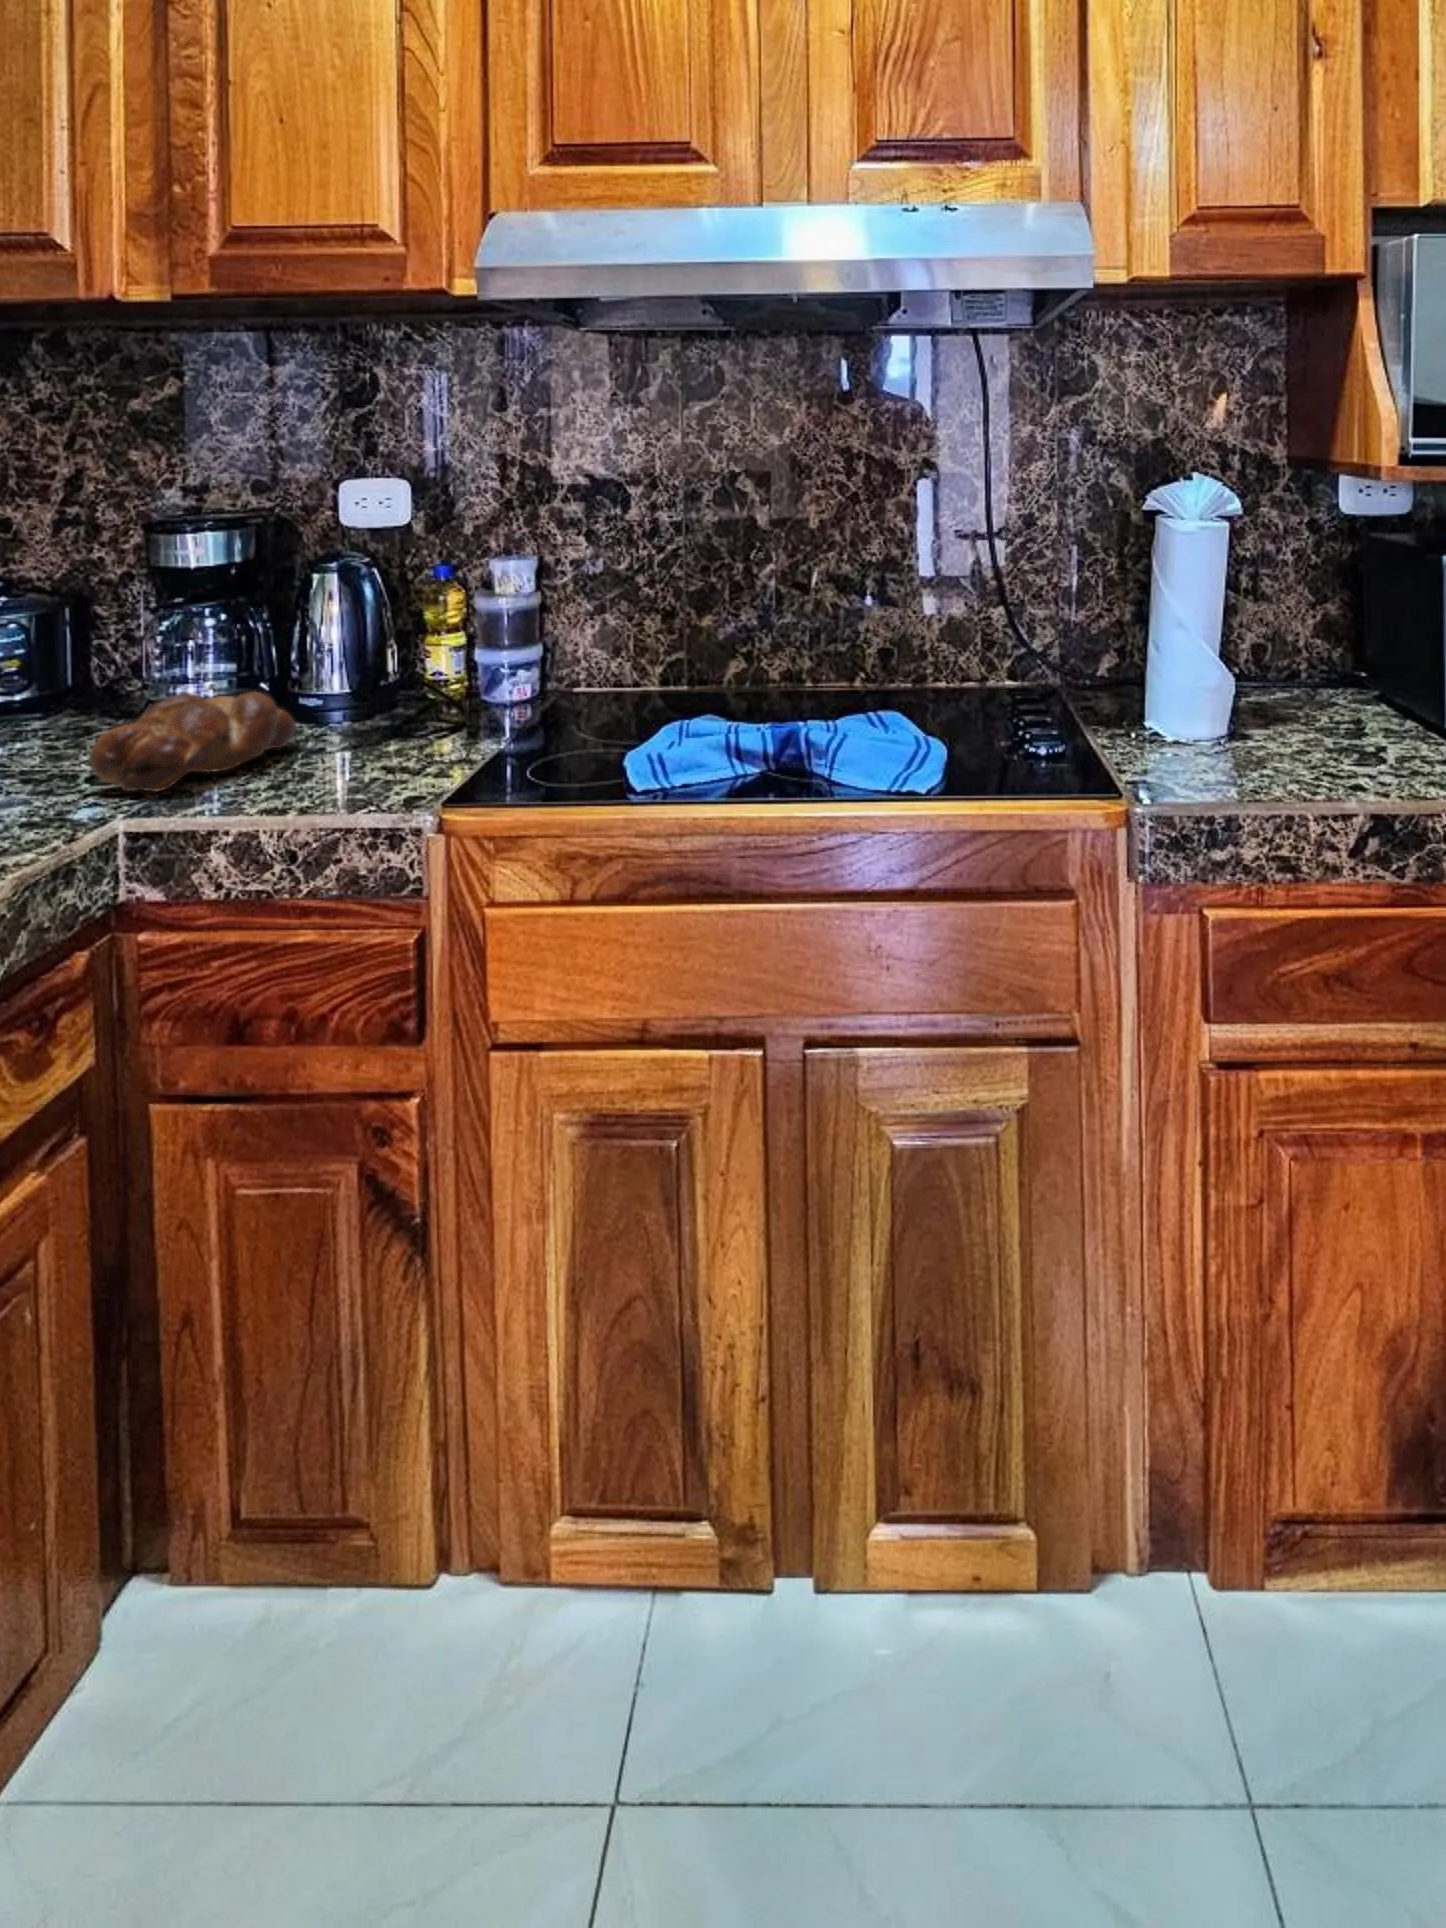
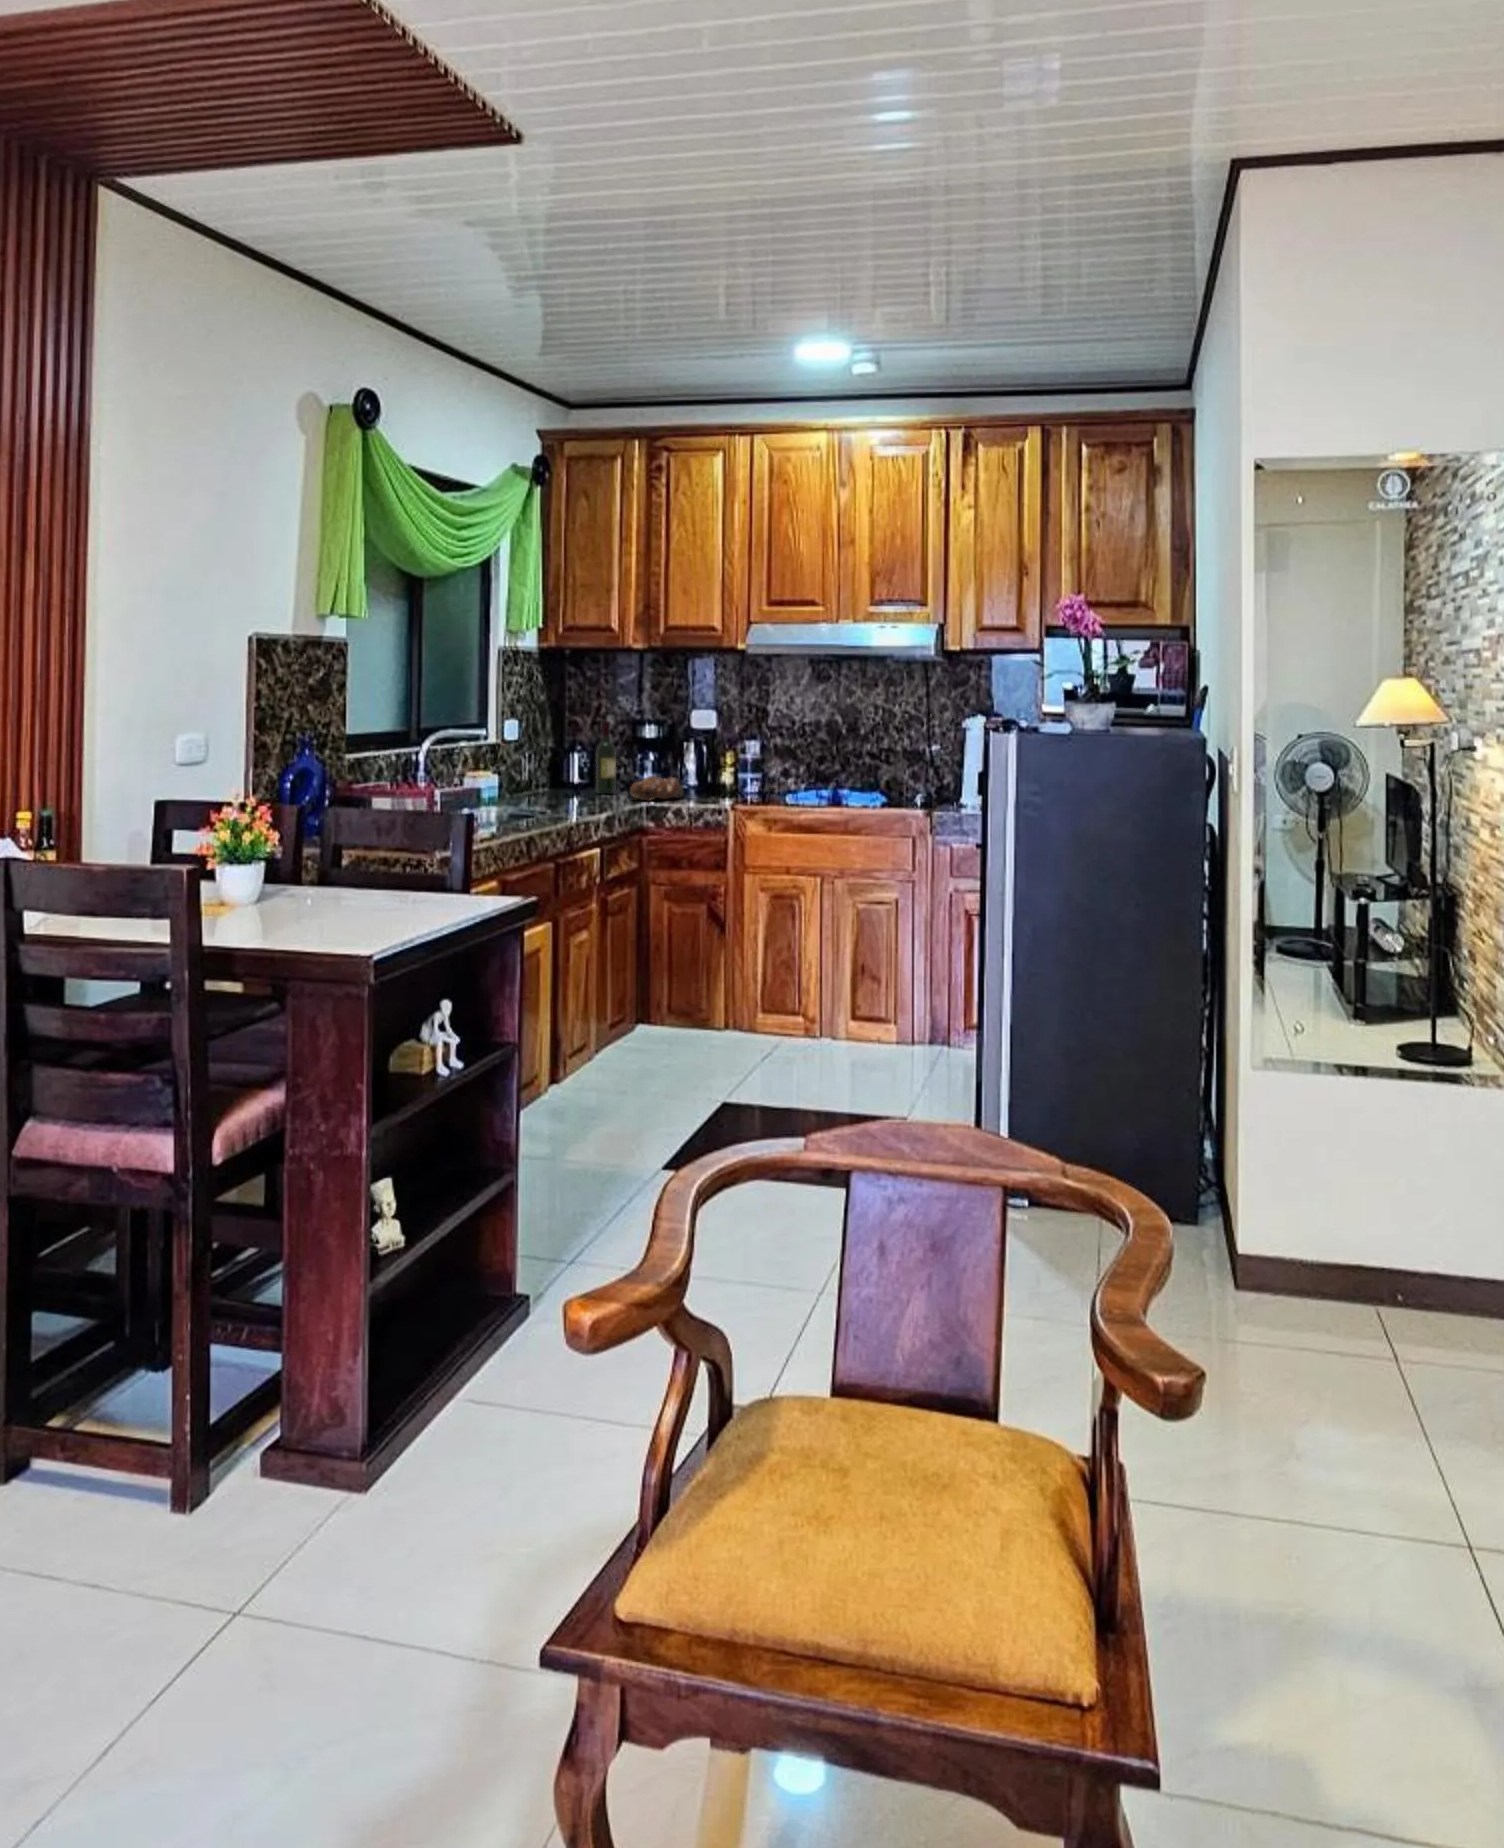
wine bottle: none [23,517,92,741] -> present [596,721,616,794]

